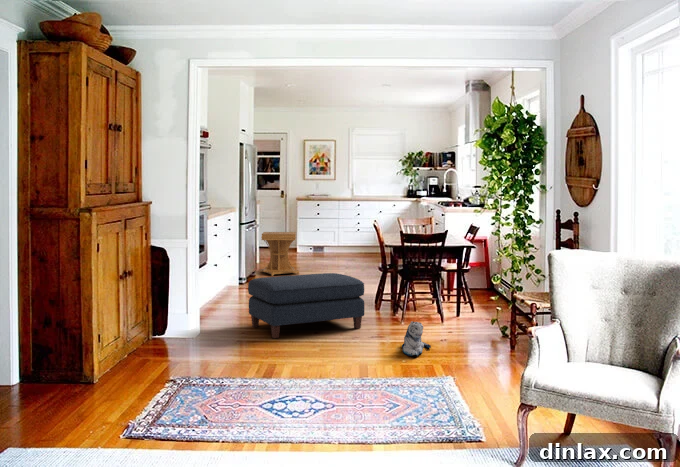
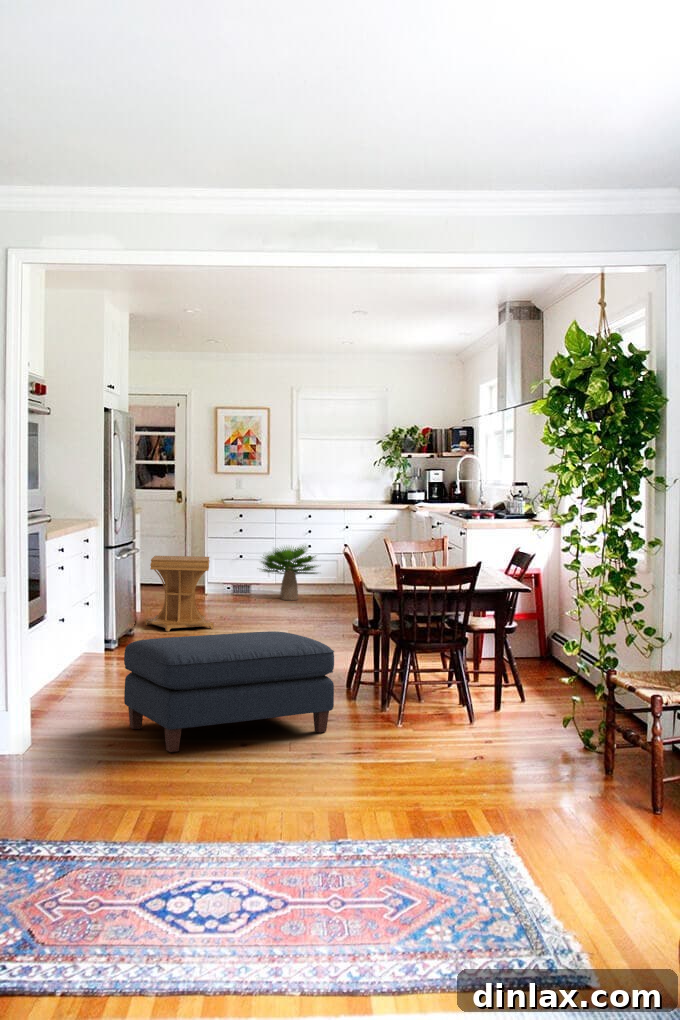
potted plant: none [324,223,365,257] -> present [261,546,317,600]
plush toy: present [402,321,431,356] -> none [403,724,457,790]

